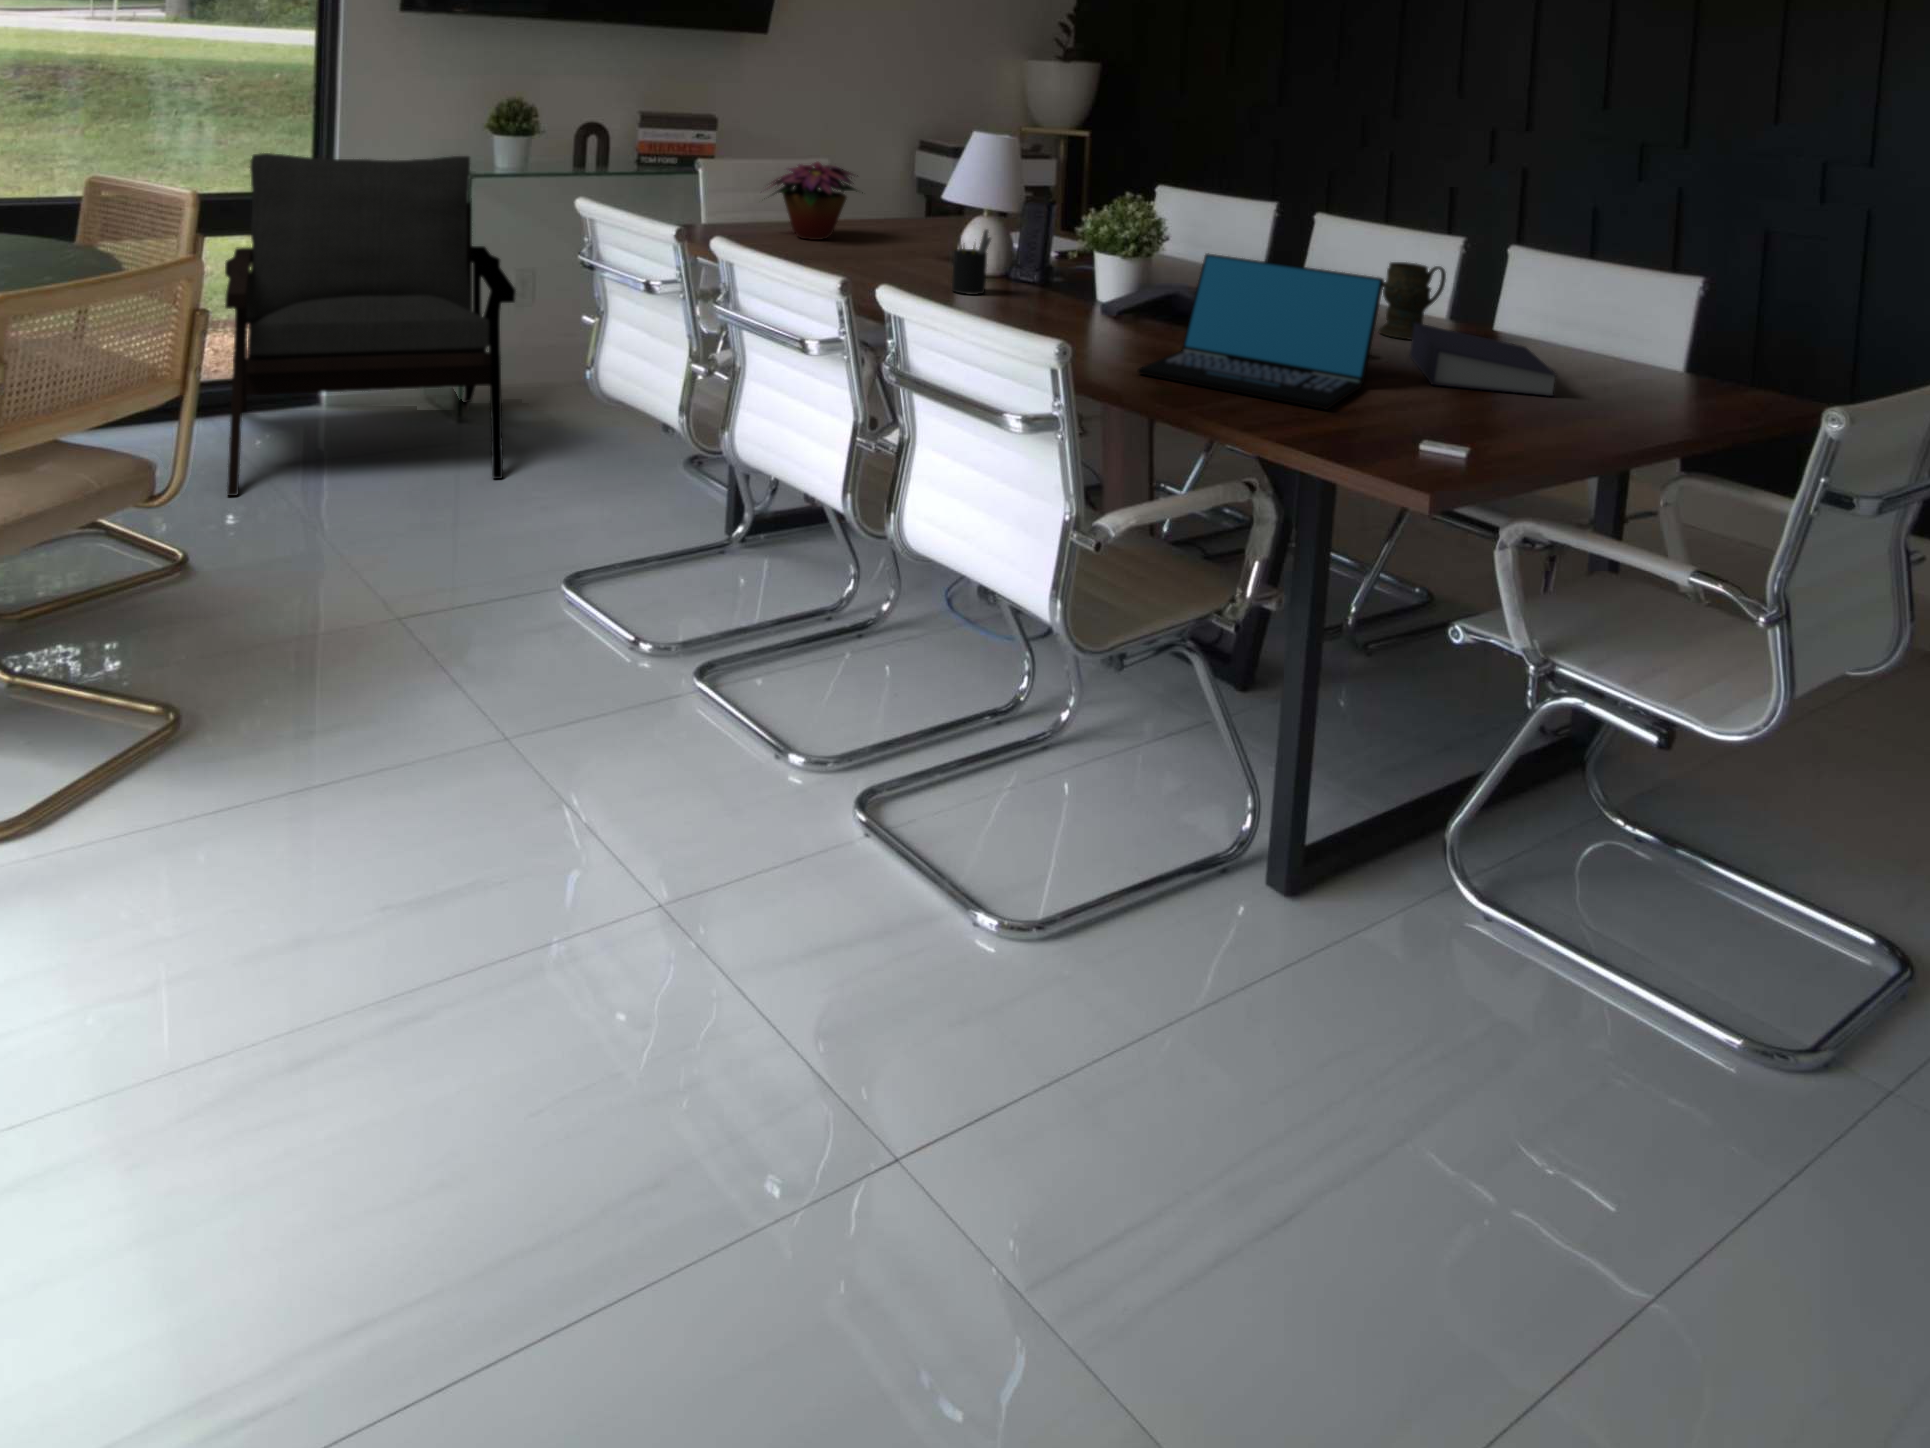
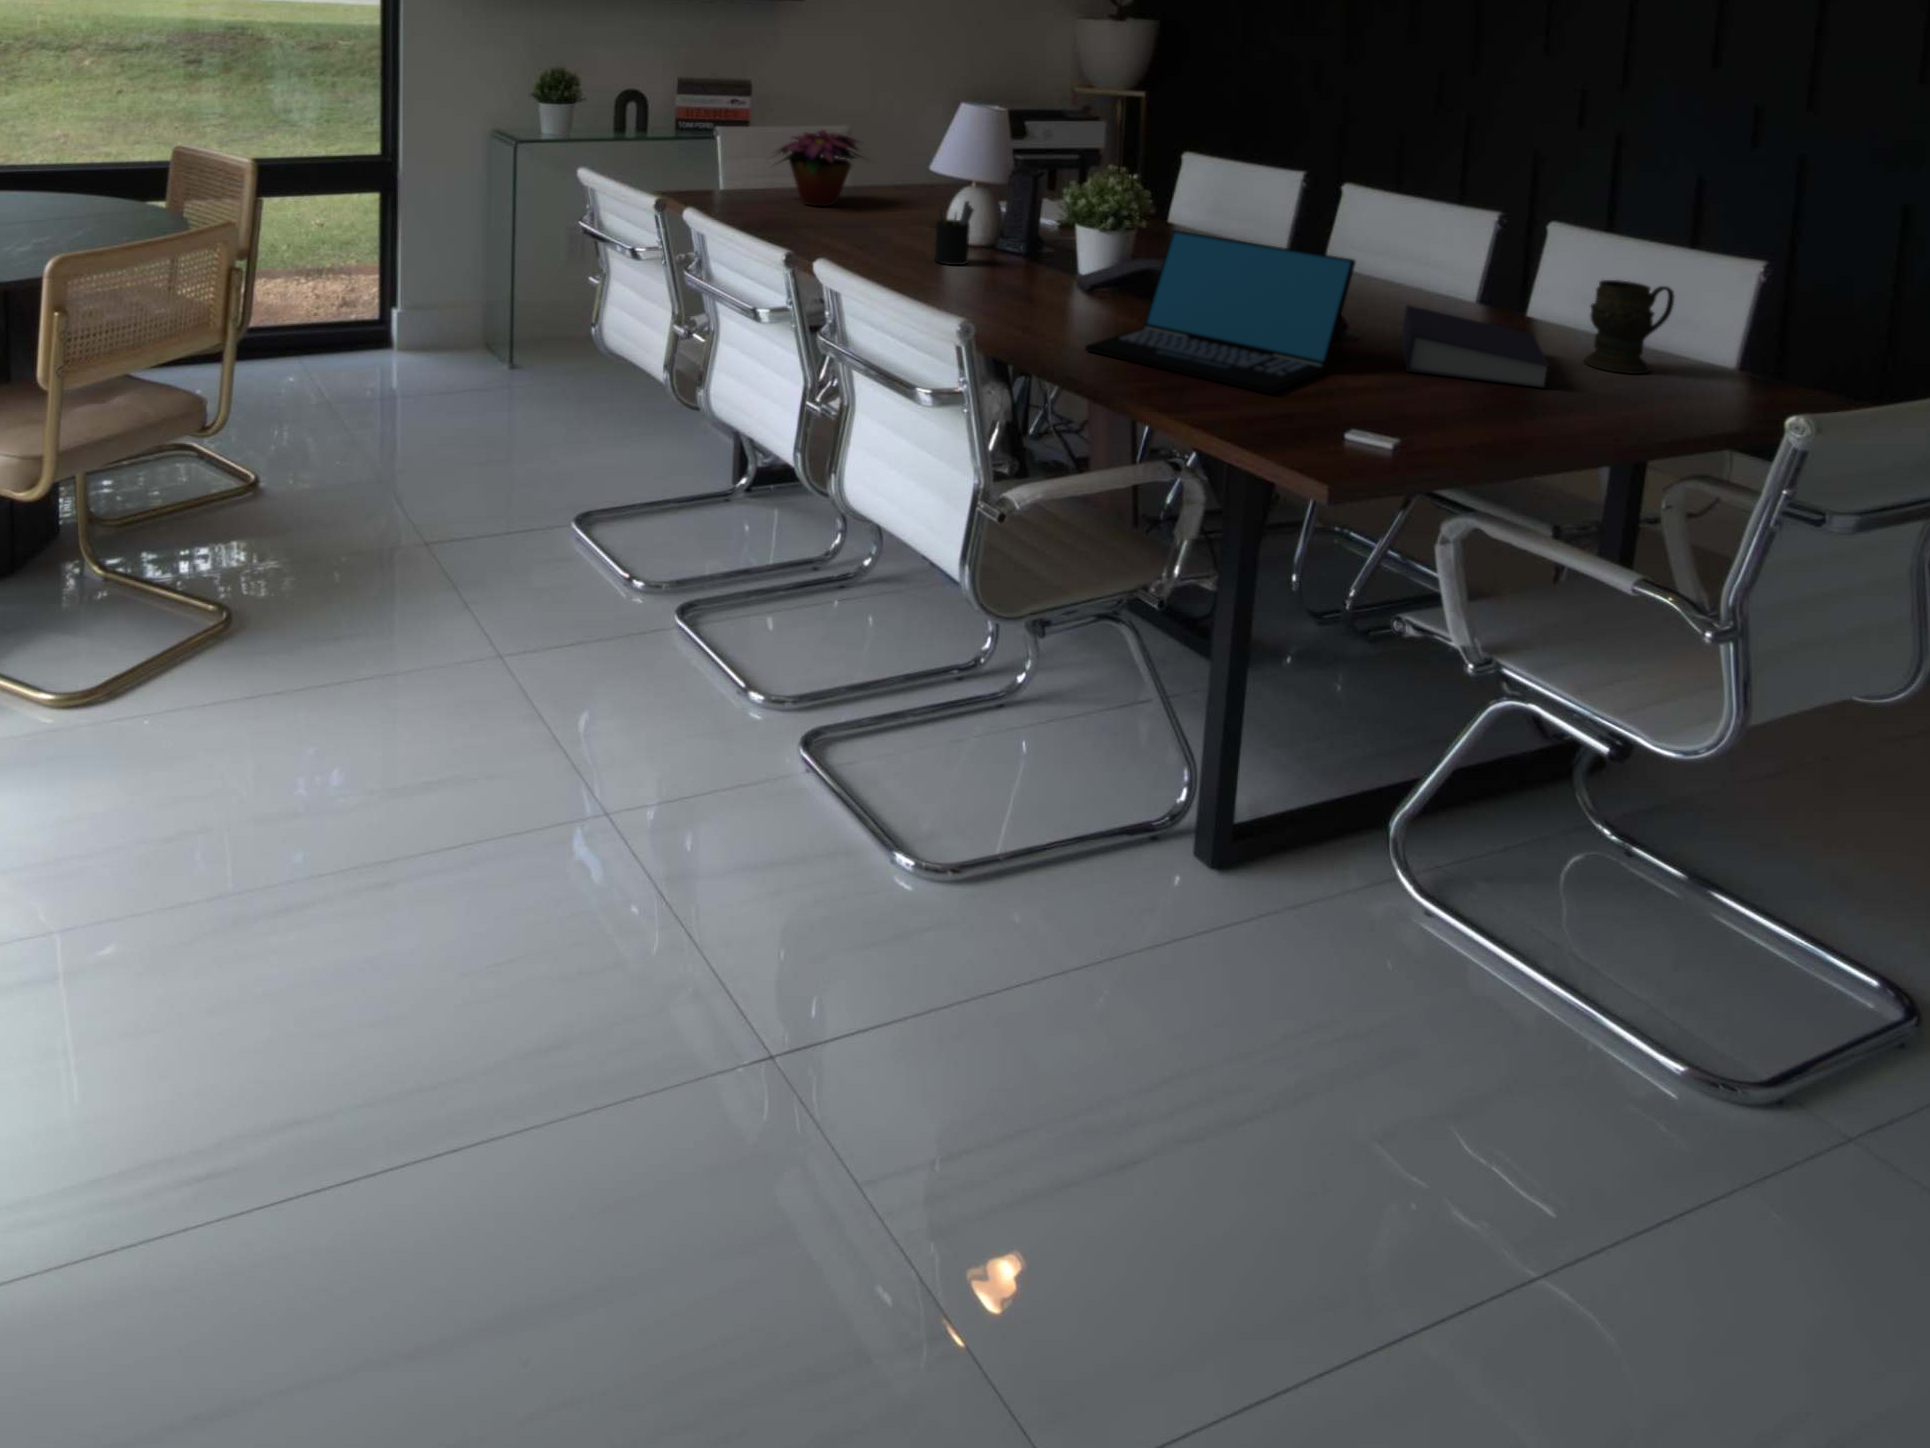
armchair: present [225,153,516,496] -> none [290,122,545,430]
mug: present [1379,262,1446,340] -> present [1584,280,1674,374]

